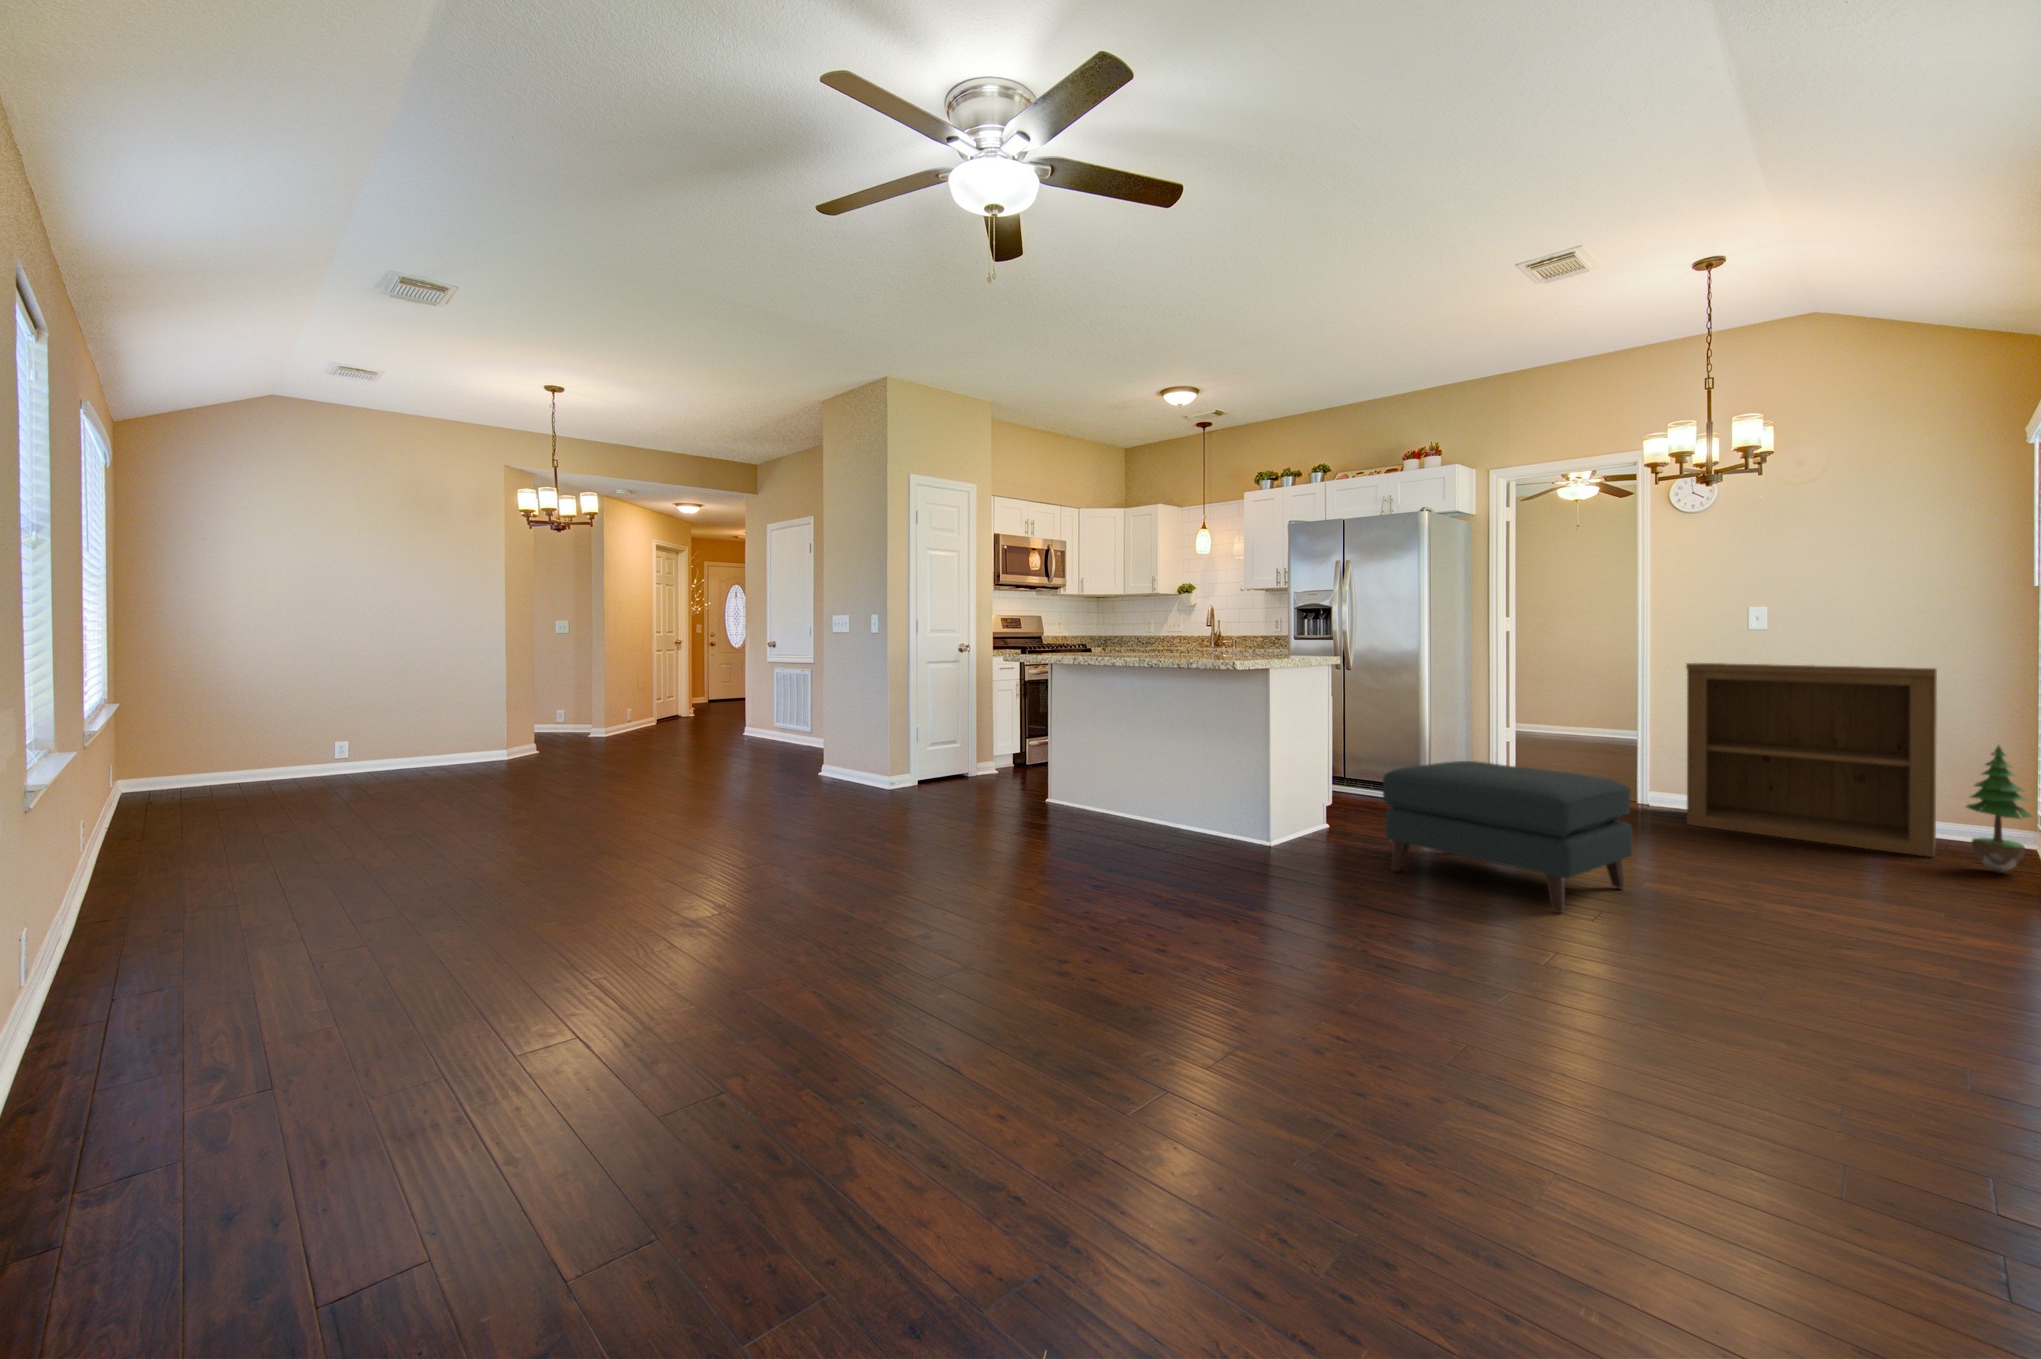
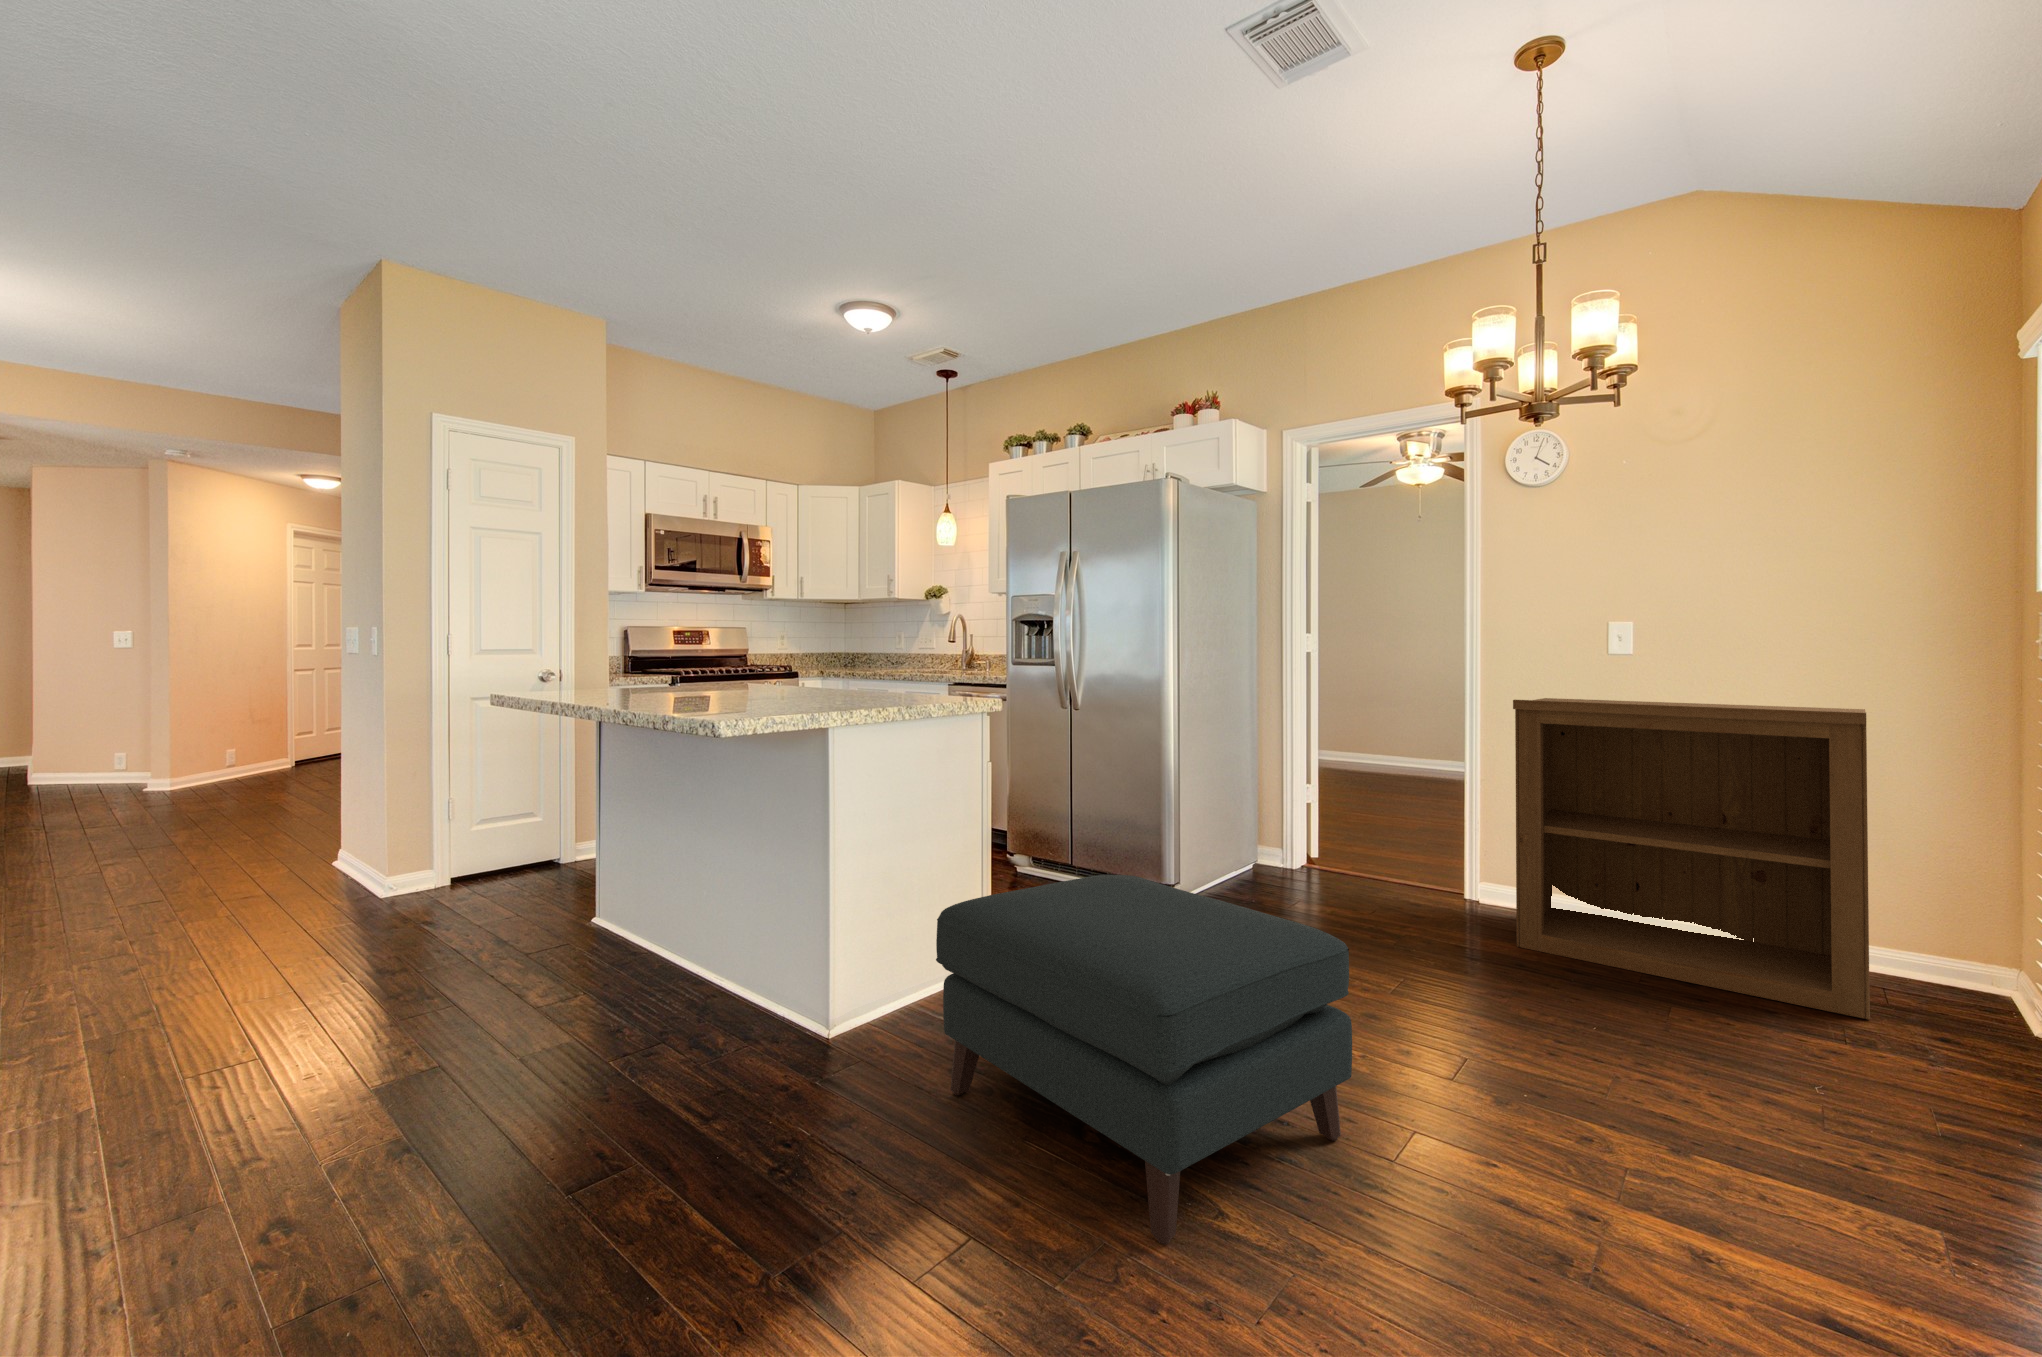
potted tree: present [1967,746,2031,872] -> none [1918,842,2028,1060]

